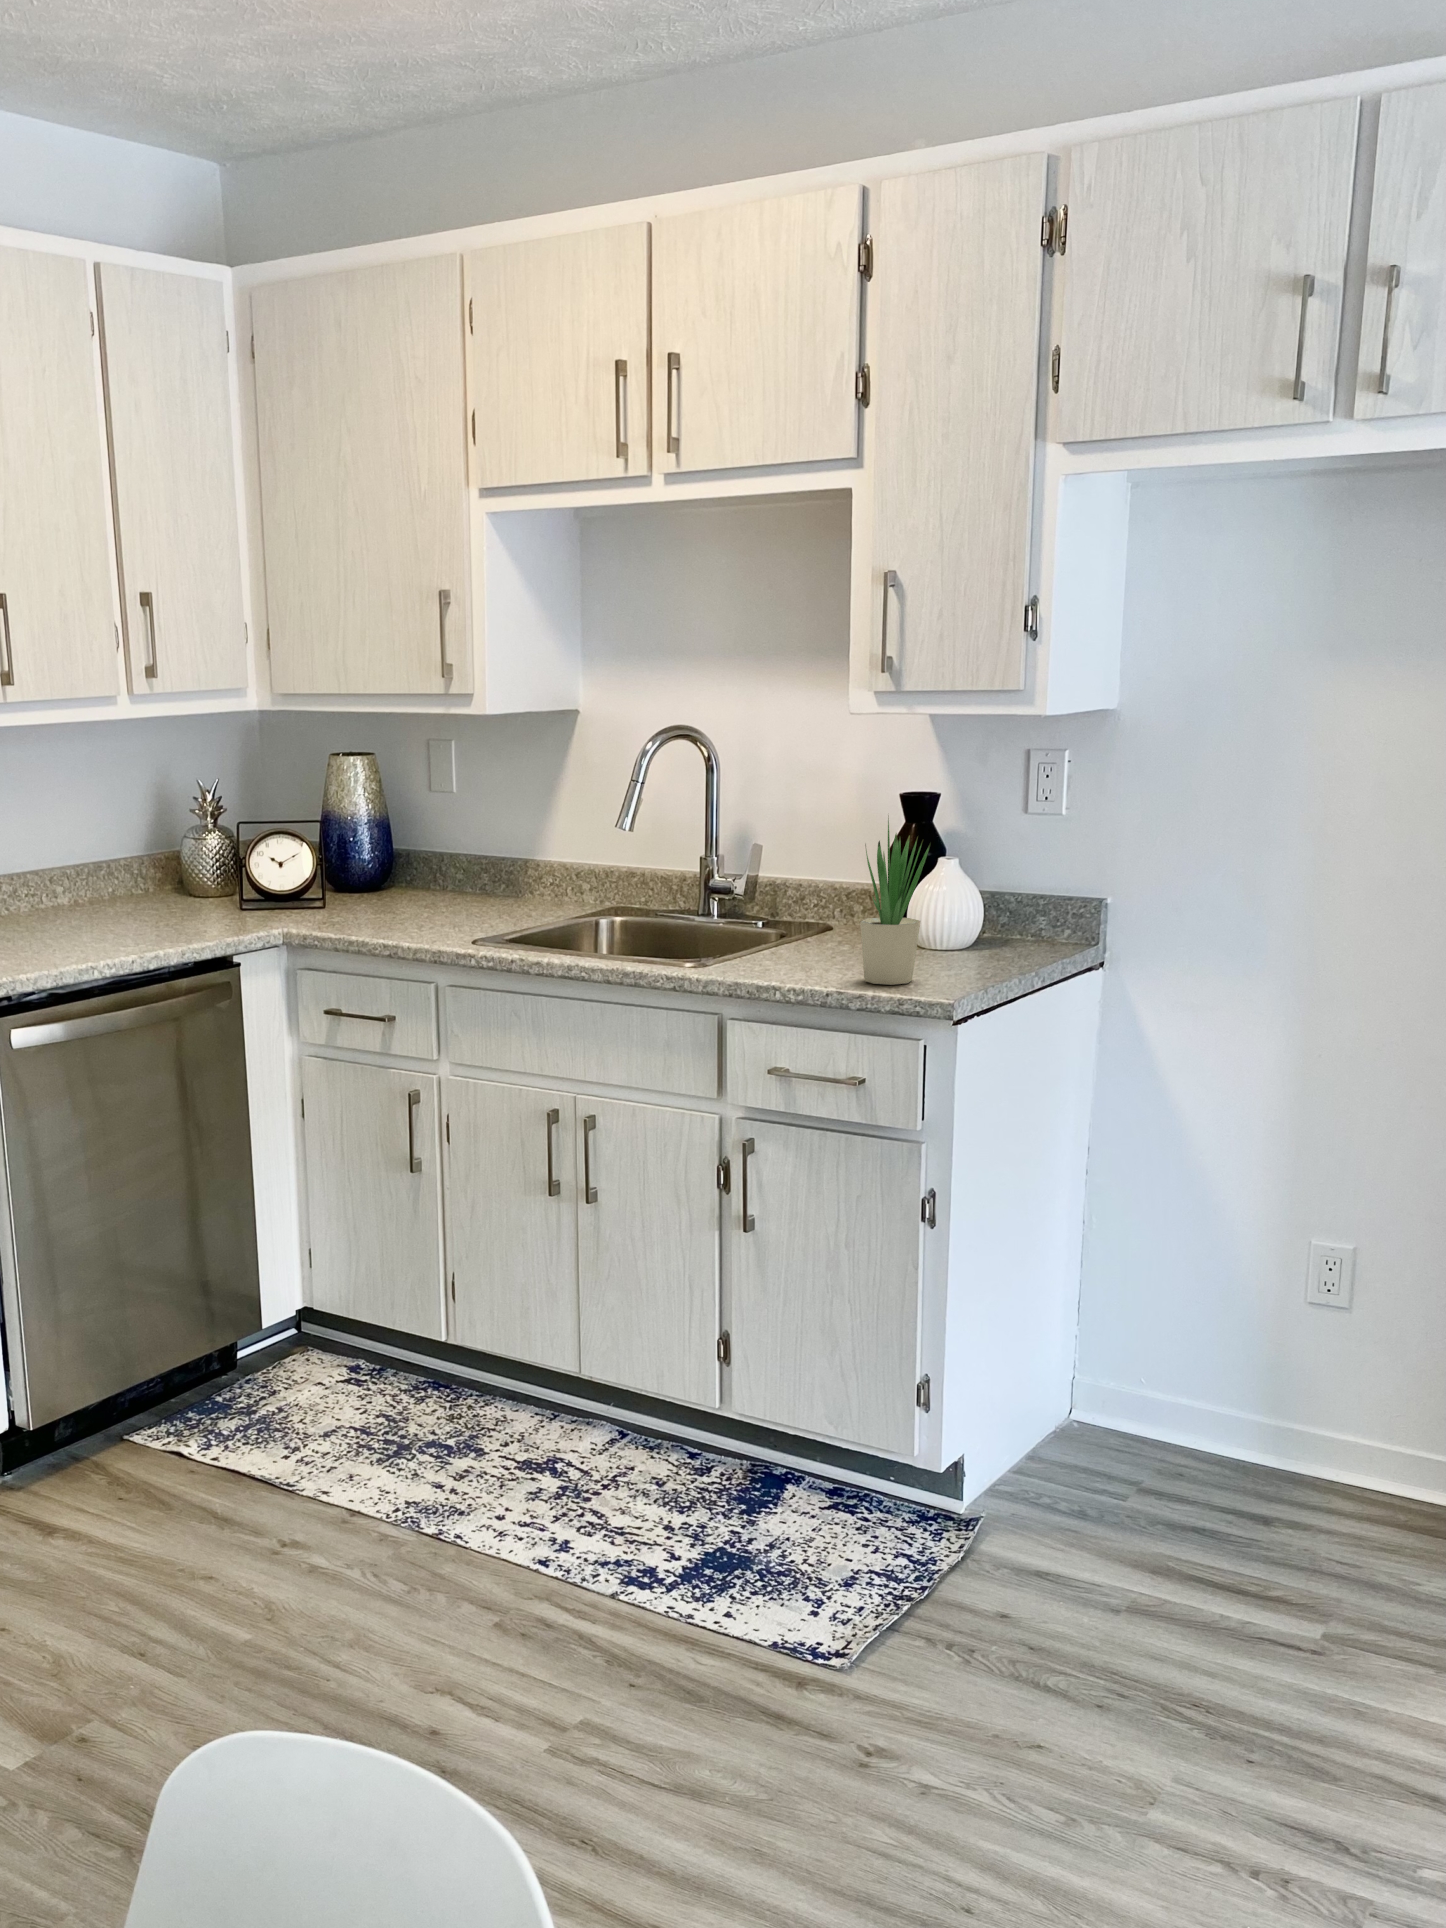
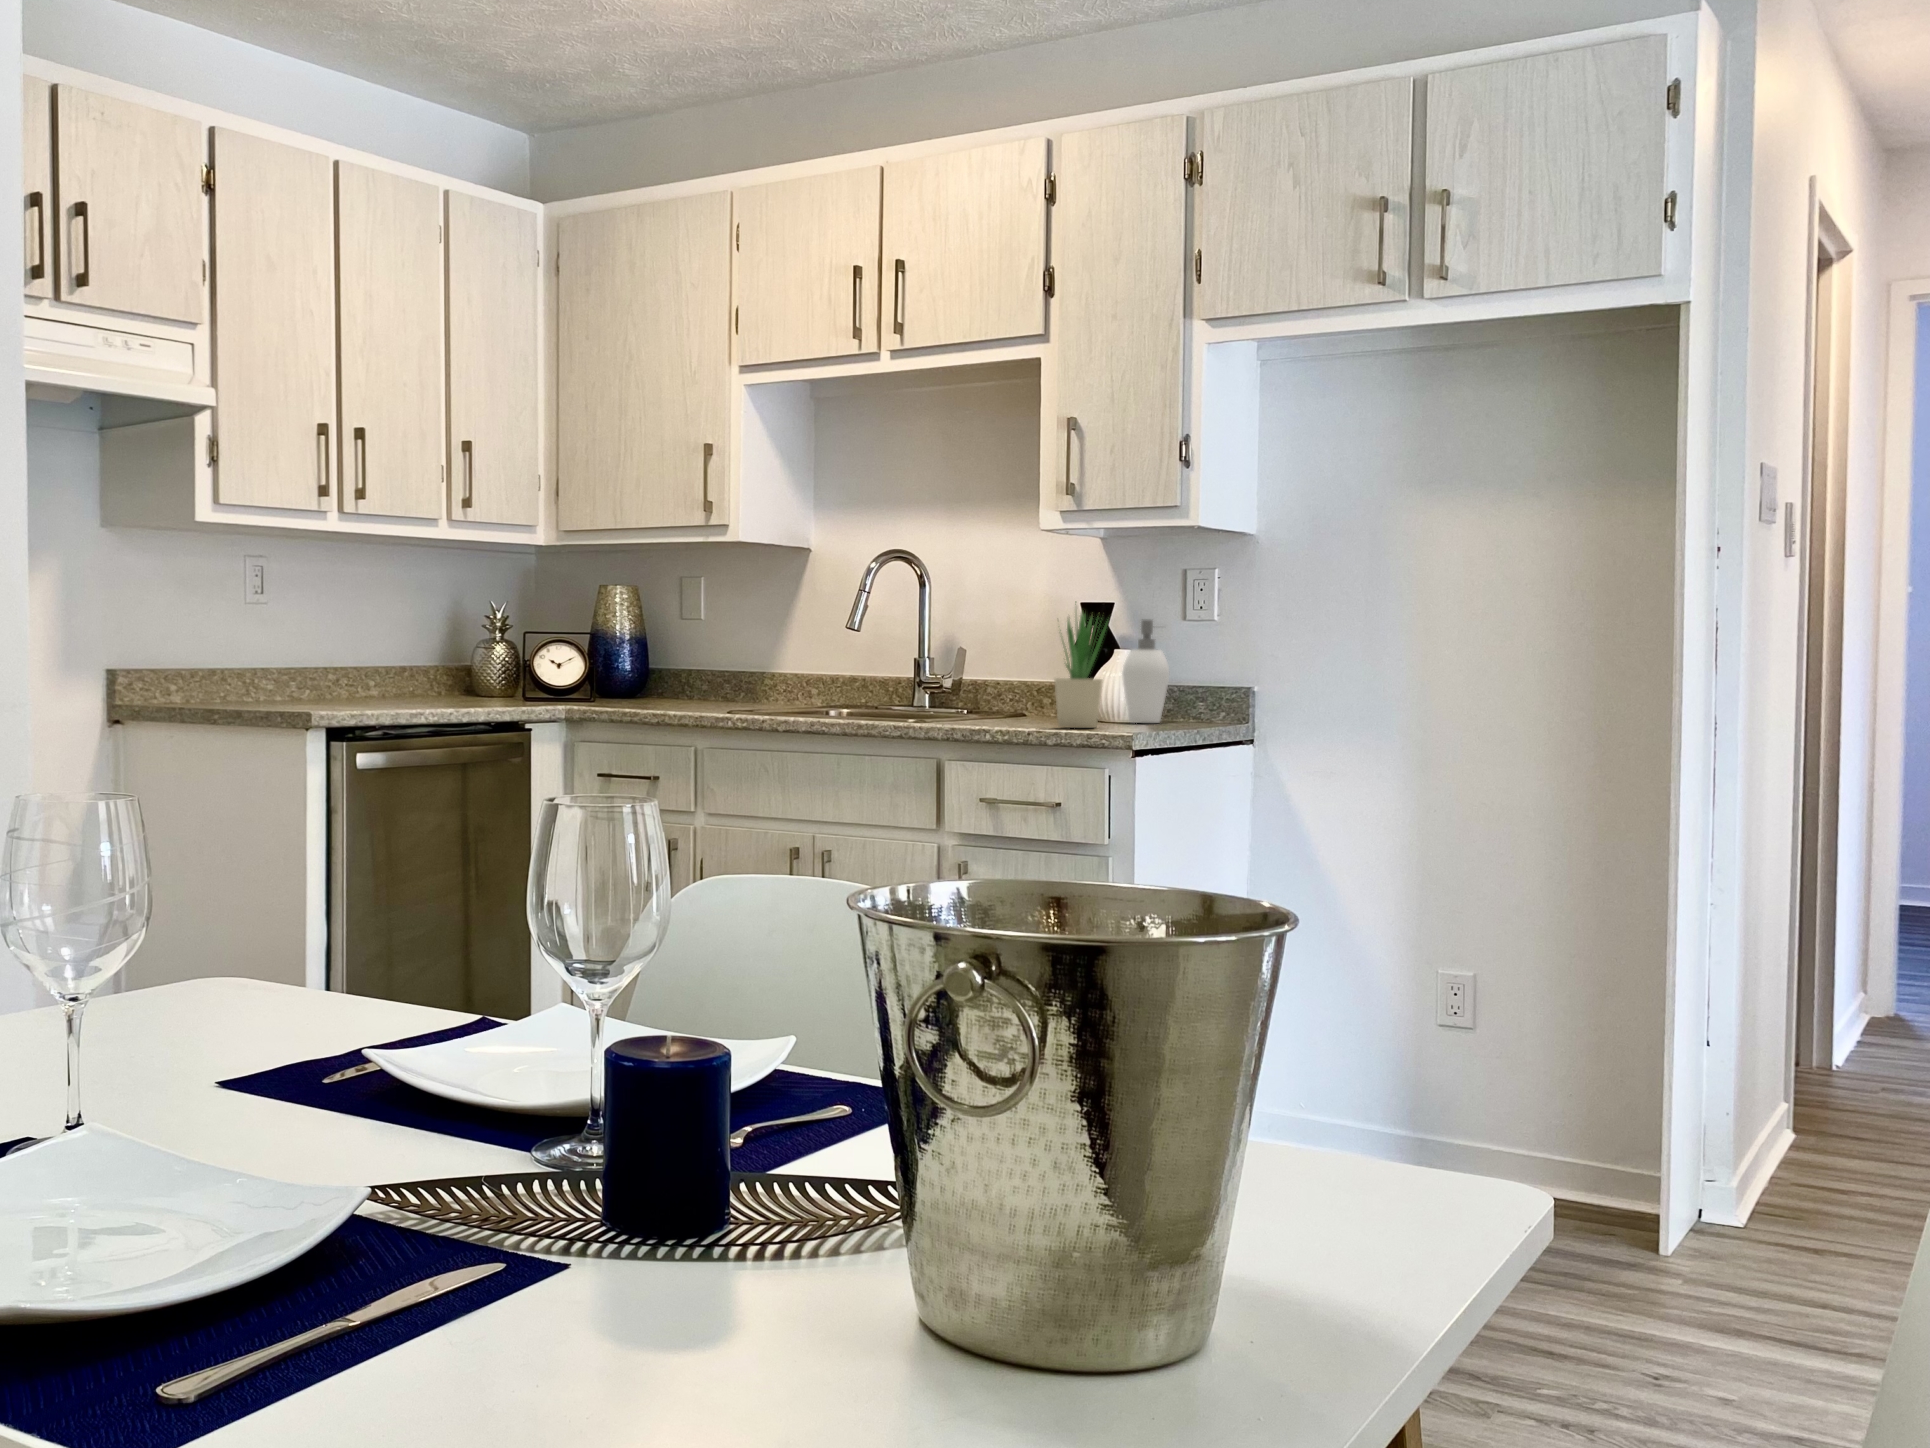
soap dispenser: none [947,834,1005,965] -> present [1122,619,1169,723]

